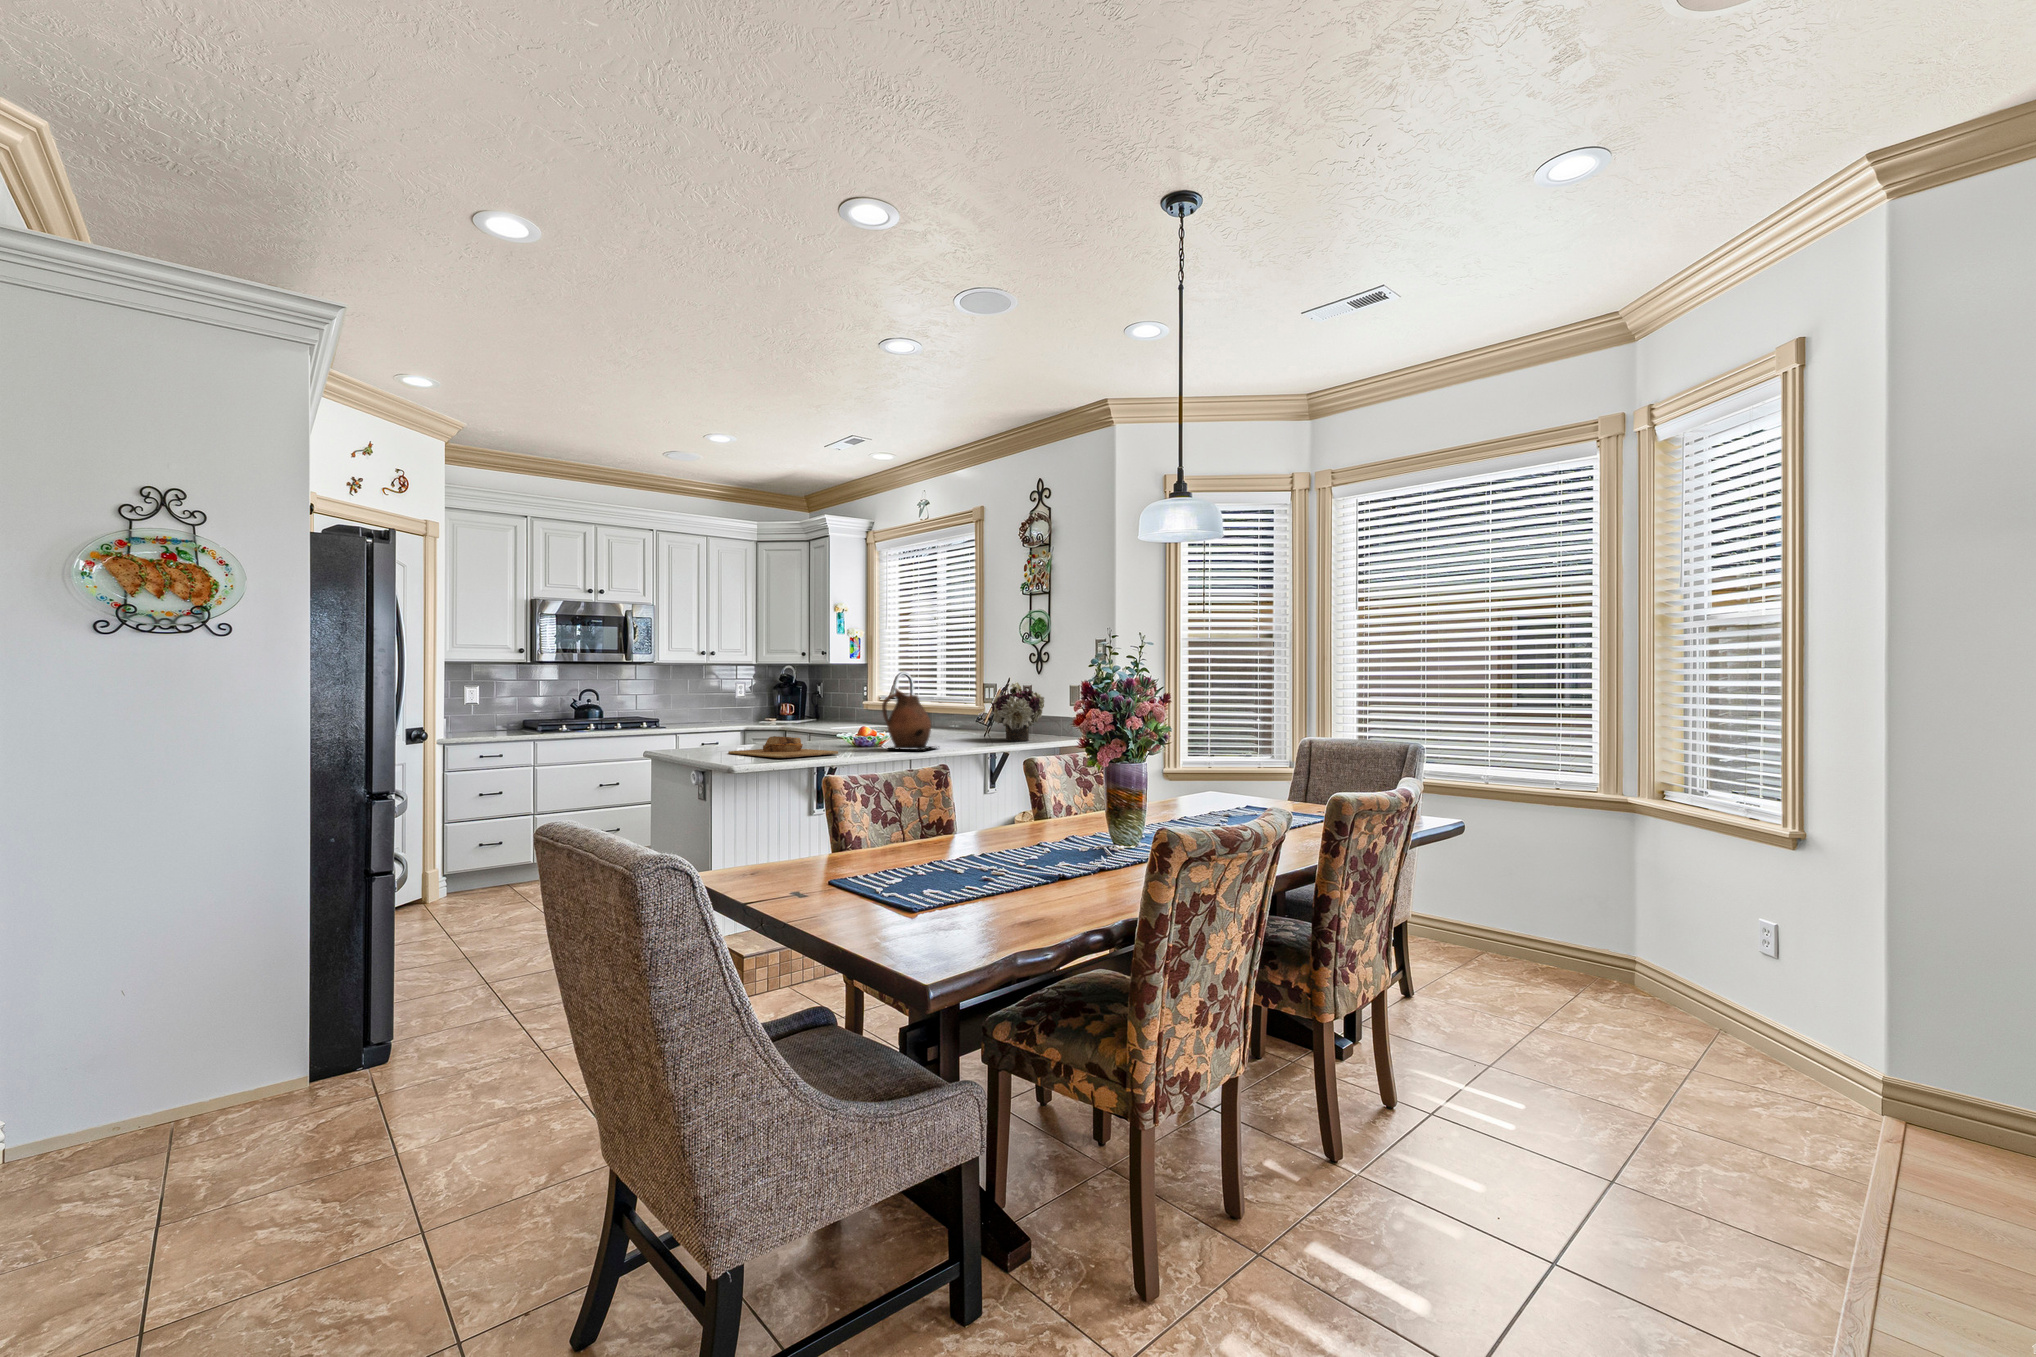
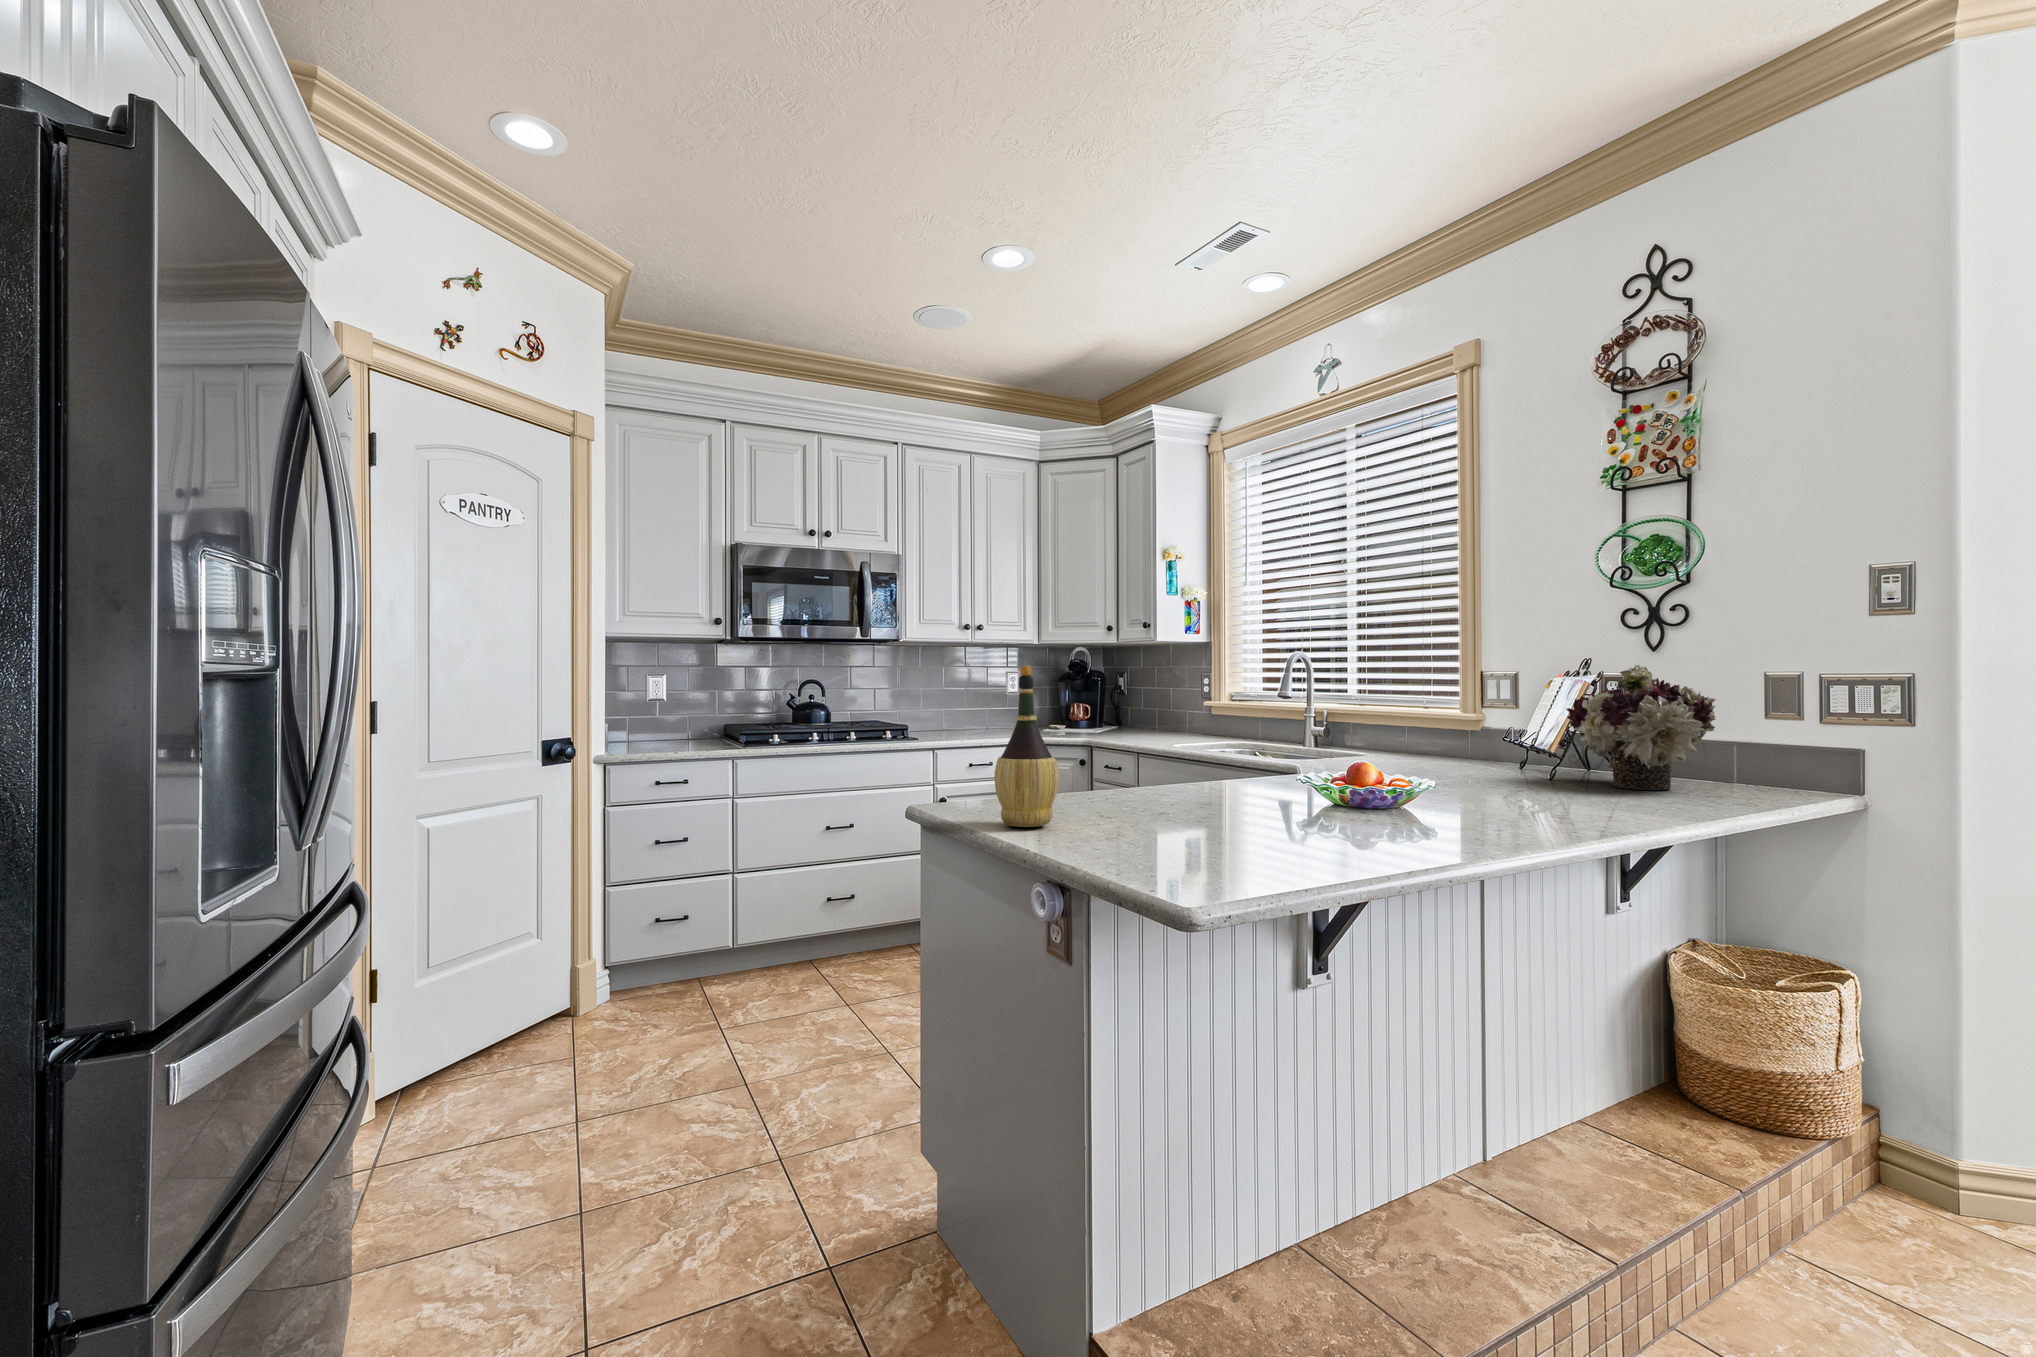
wine bottle: none [676,684,706,754] -> present [995,665,1059,827]
ceramic pitcher: present [882,689,937,750] -> none [1436,677,1565,829]
cutting board: present [728,736,838,758] -> none [1104,789,1374,854]

